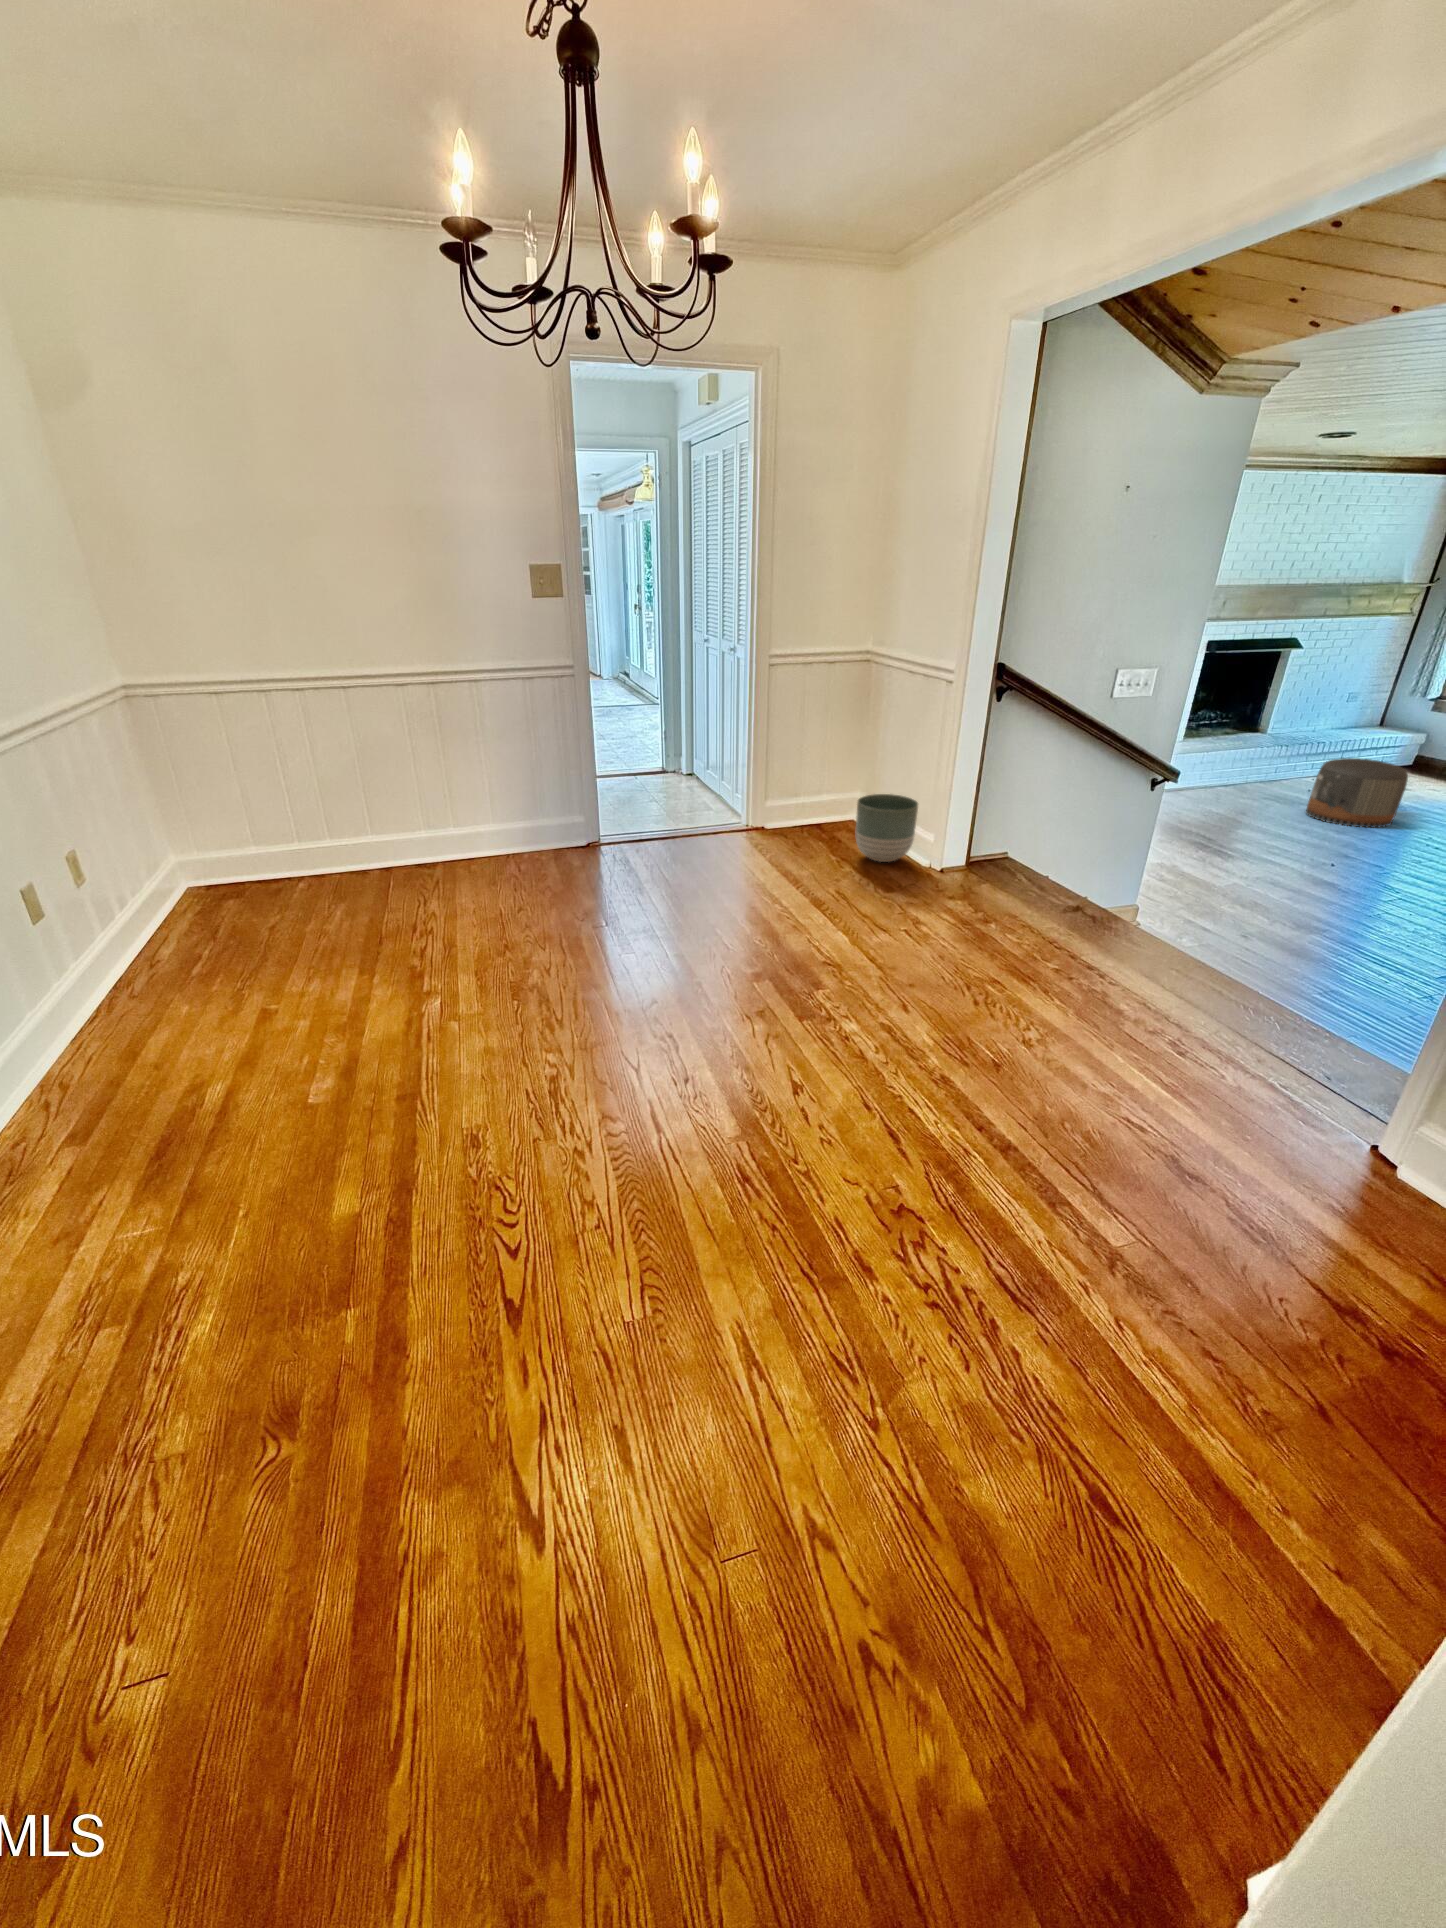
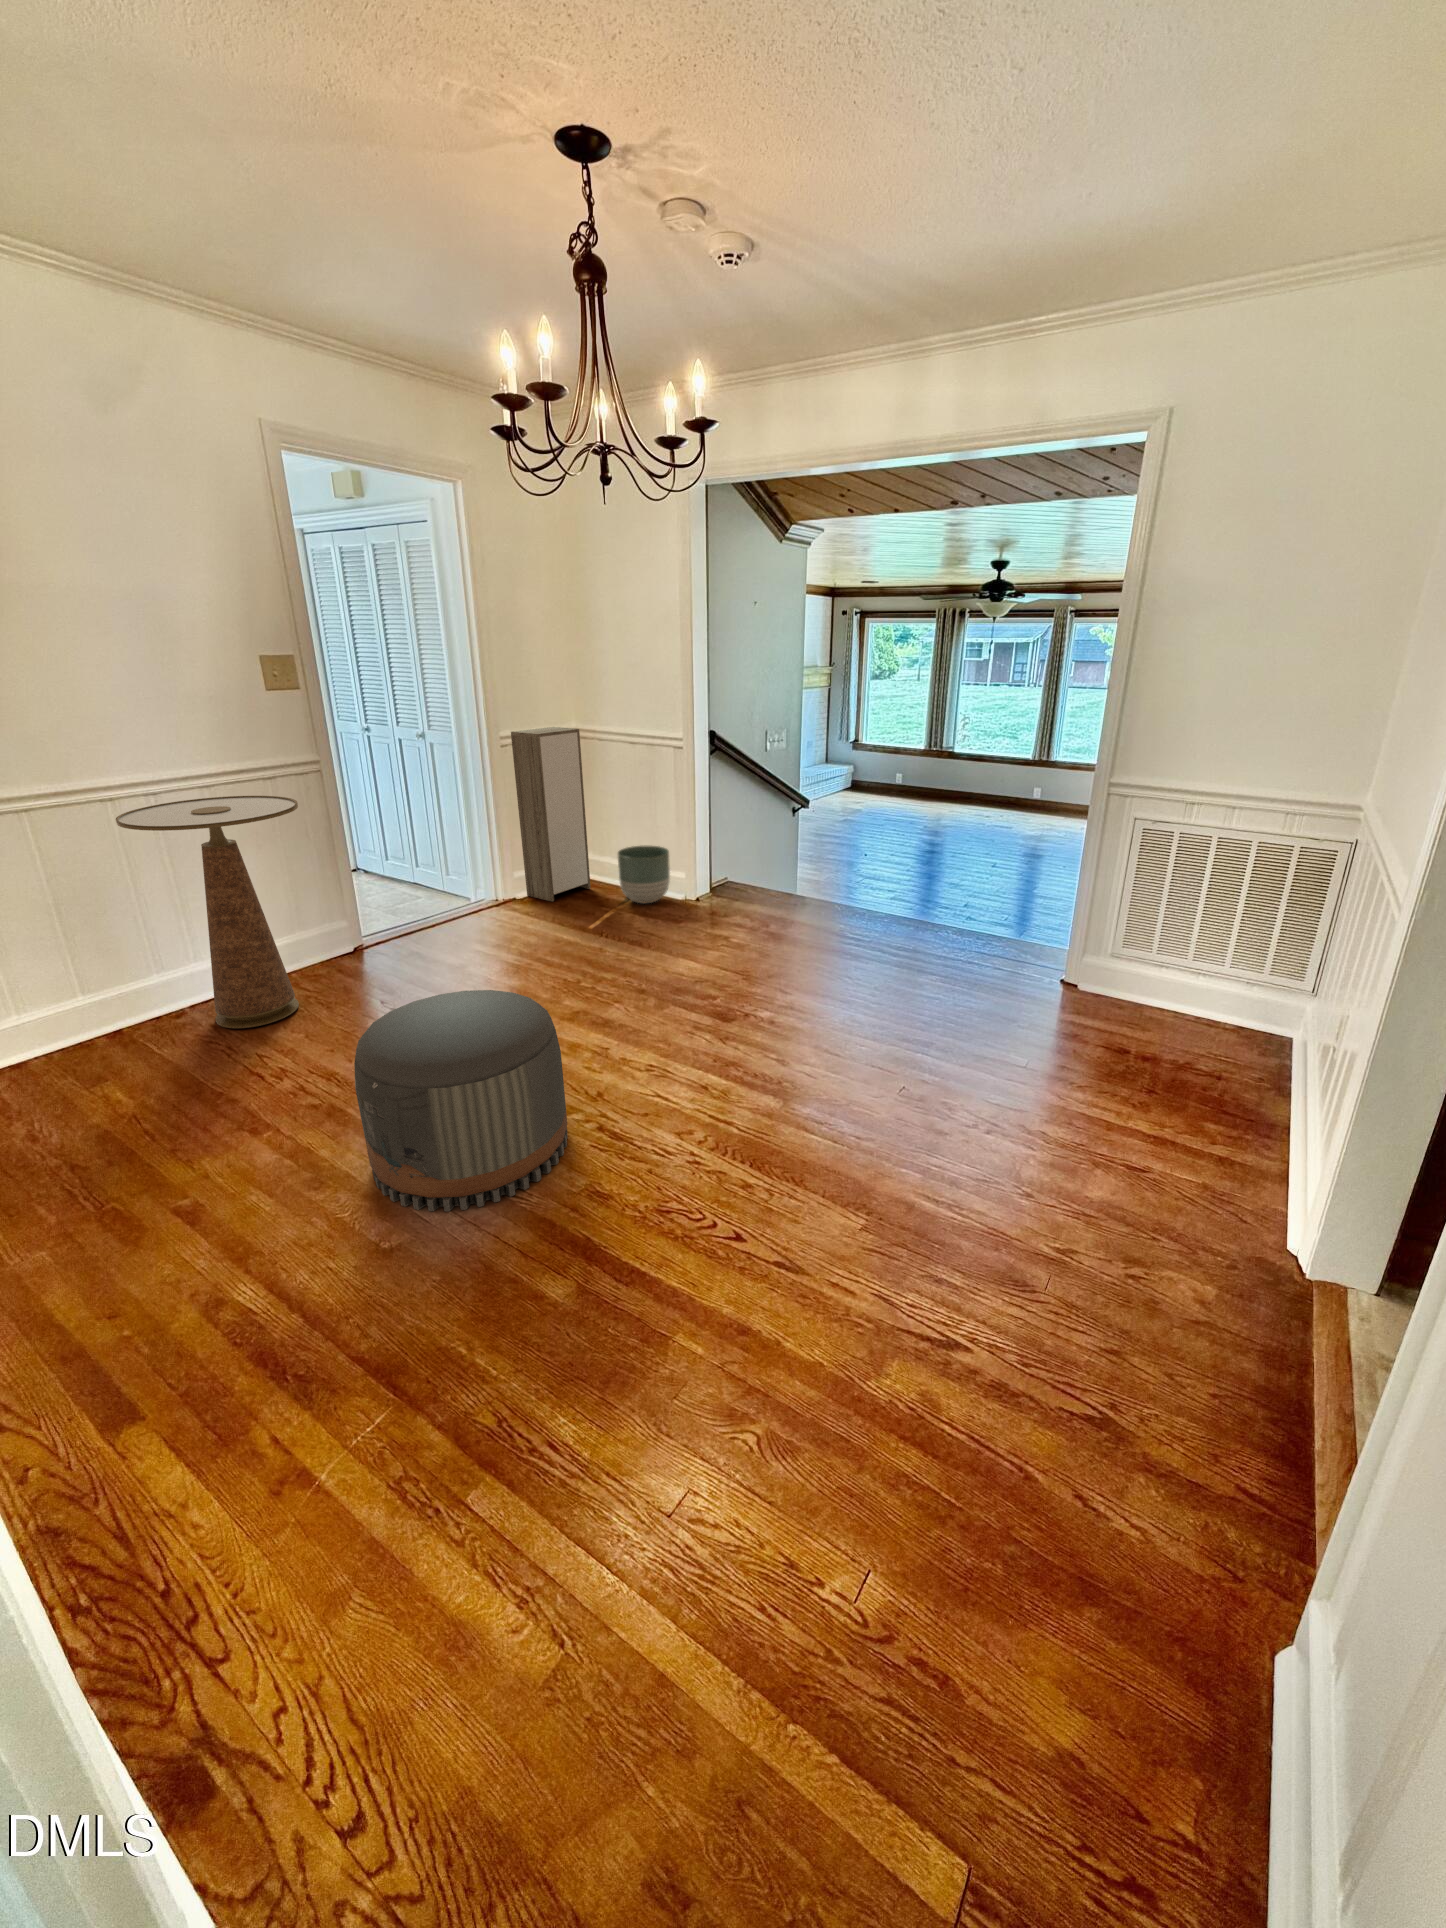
storage cabinet: none [774,648,852,838] -> present [511,727,591,902]
side table: none [374,691,509,888] -> present [116,796,299,1028]
pouf: present [1306,758,1408,828] -> present [354,990,568,1211]

